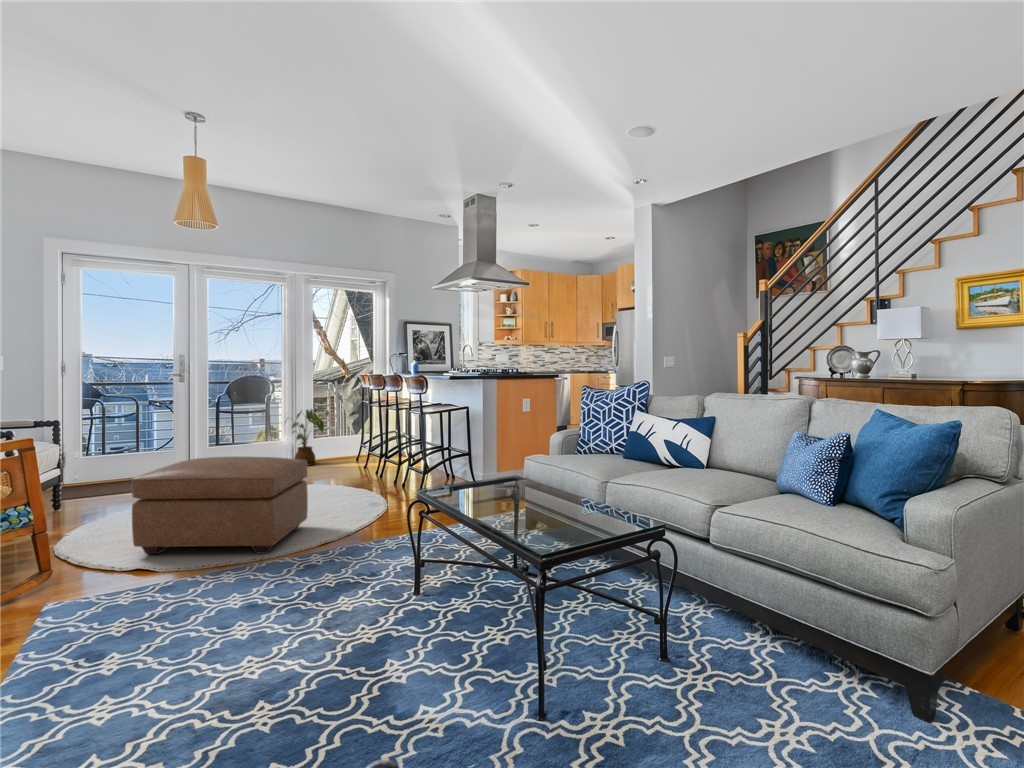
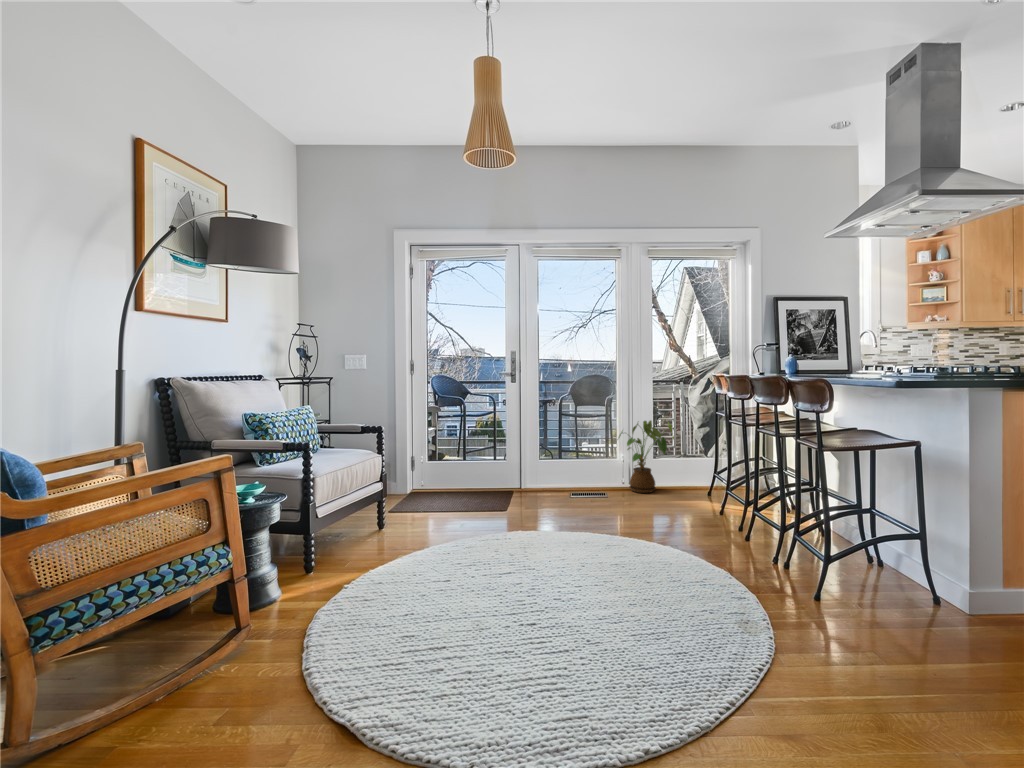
ottoman: present [131,457,308,554] -> none [417,511,655,712]

